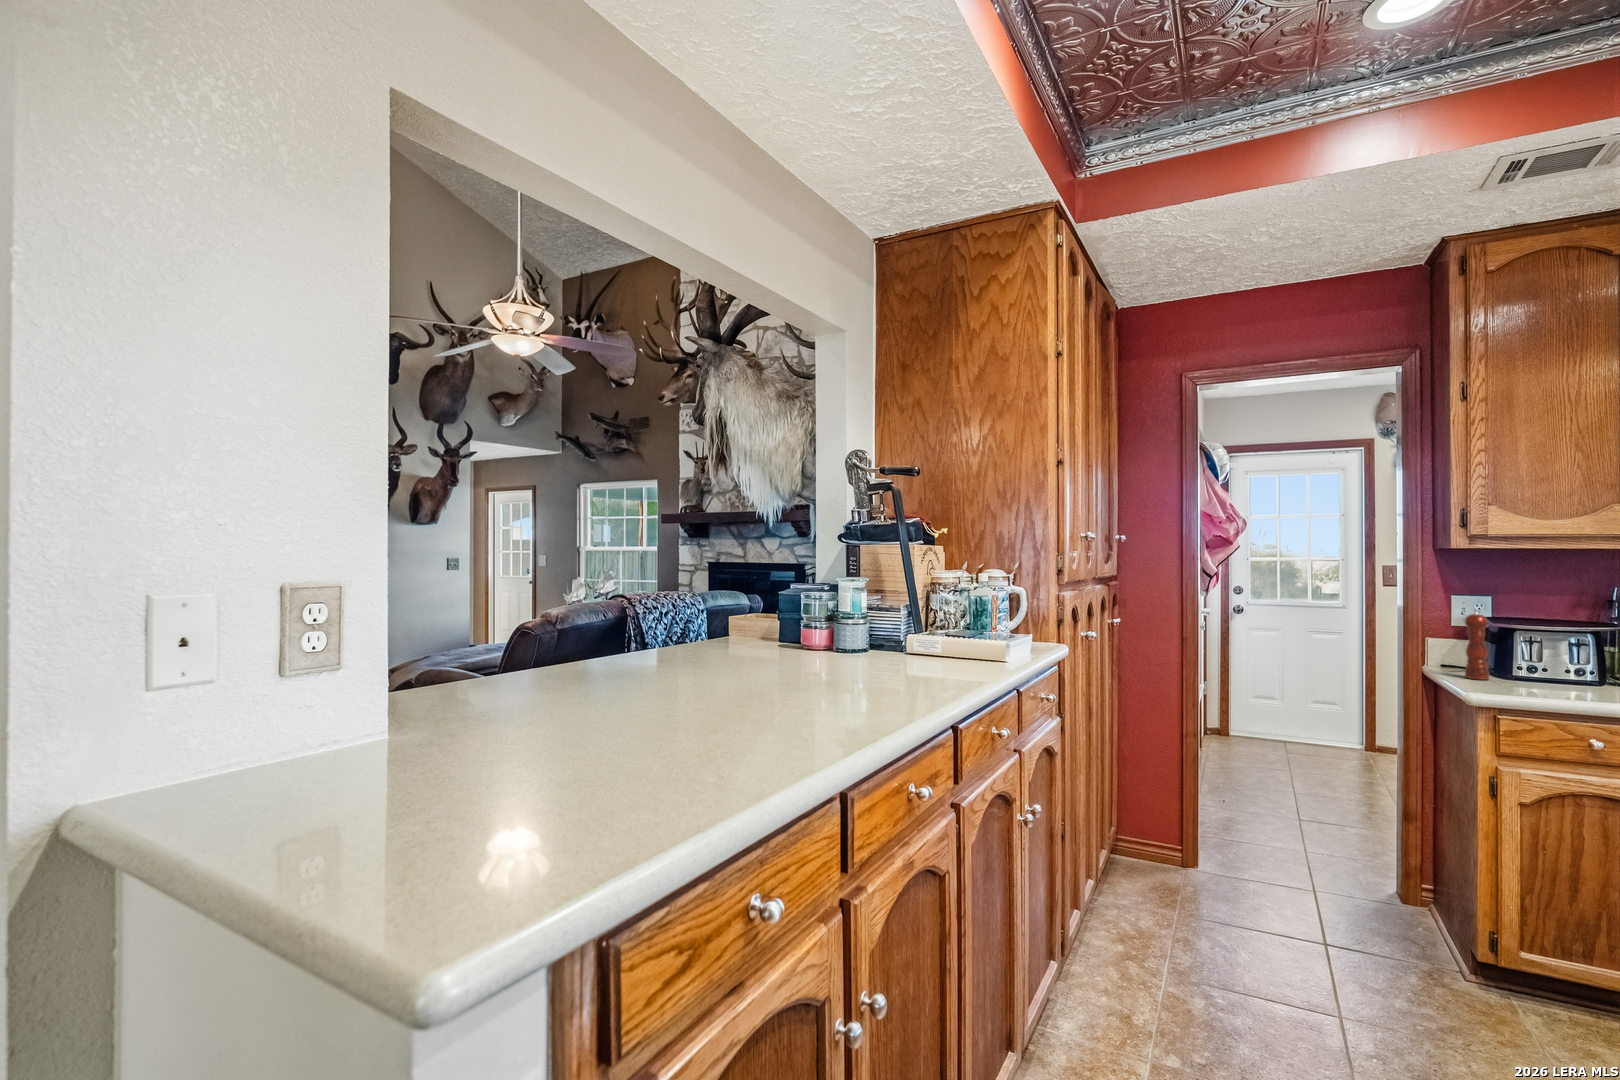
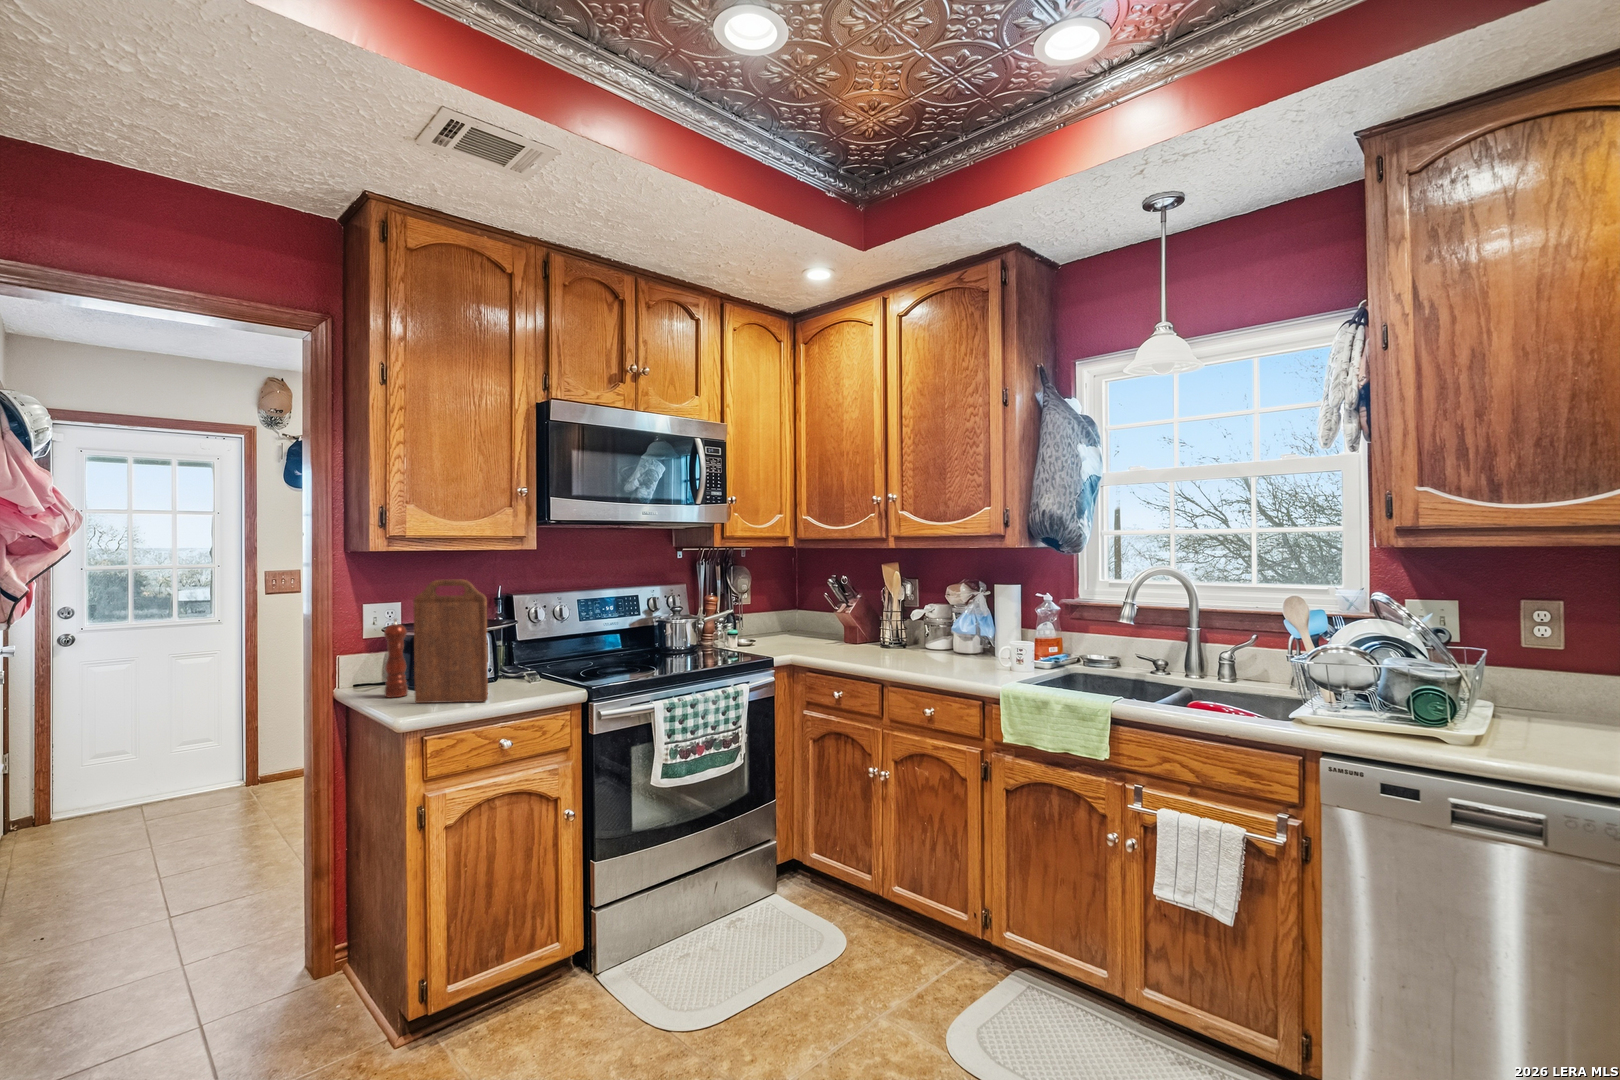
cutting board: none [1490,576,1576,698] -> present [413,580,488,703]

